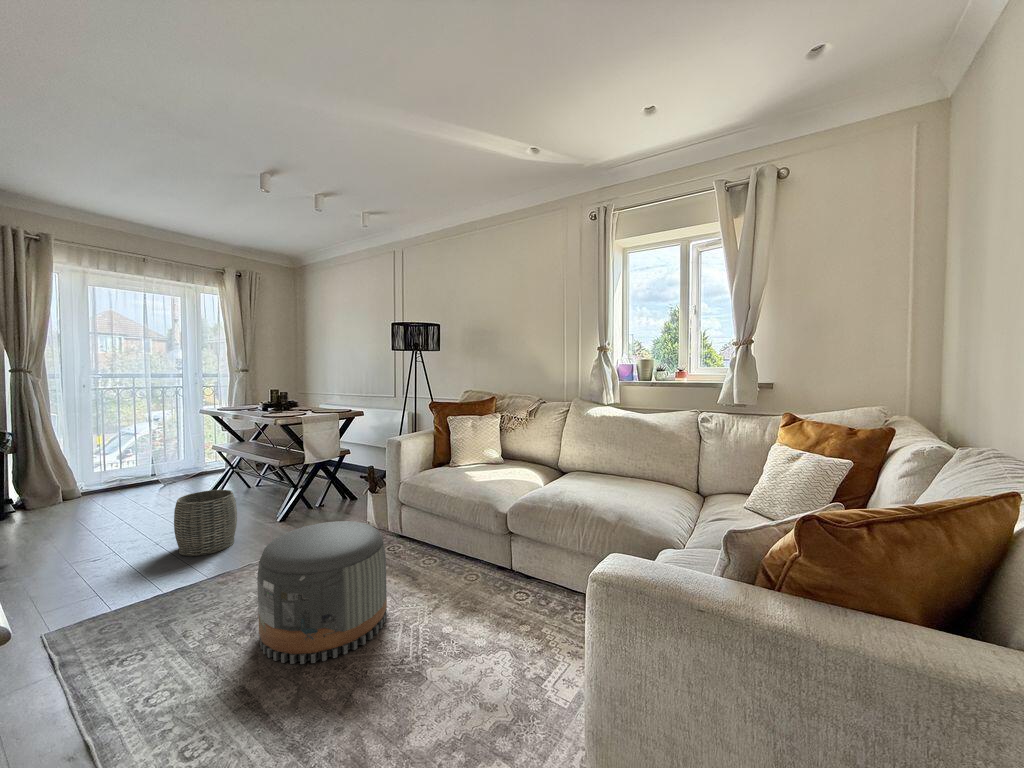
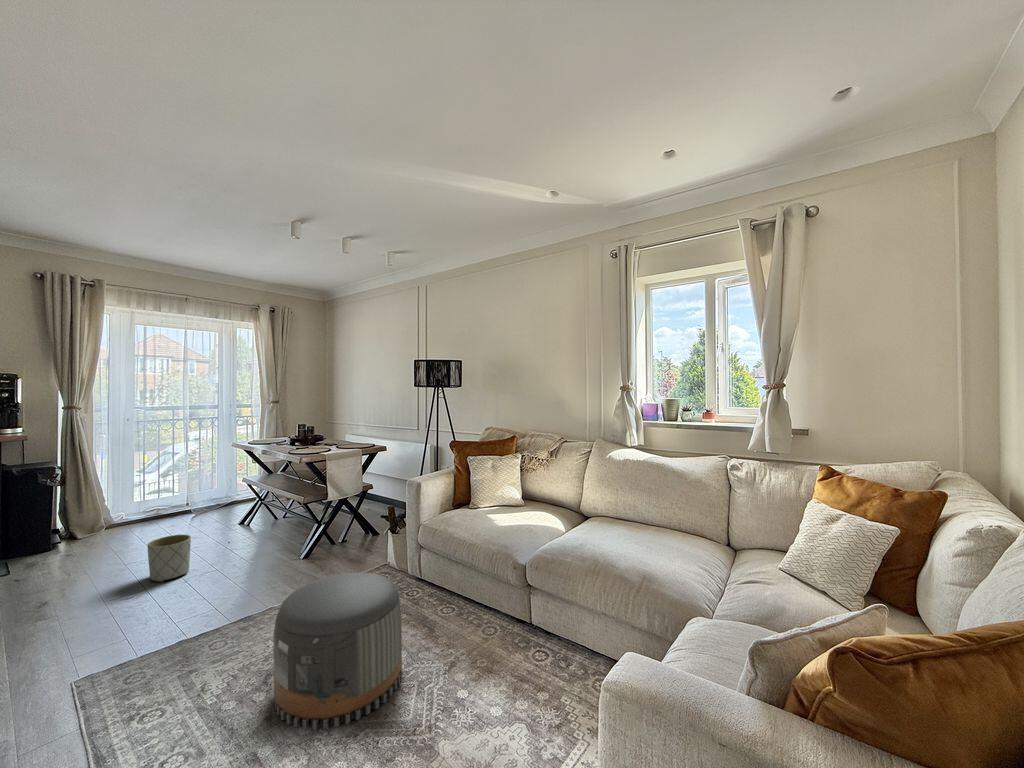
woven basket: present [174,490,237,556] -> none [202,528,262,596]
planter: none [113,499,160,545] -> present [147,535,191,582]

